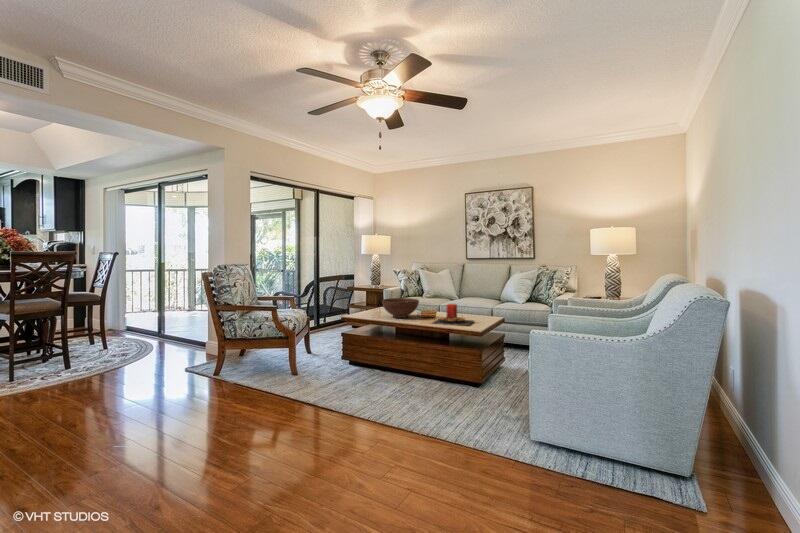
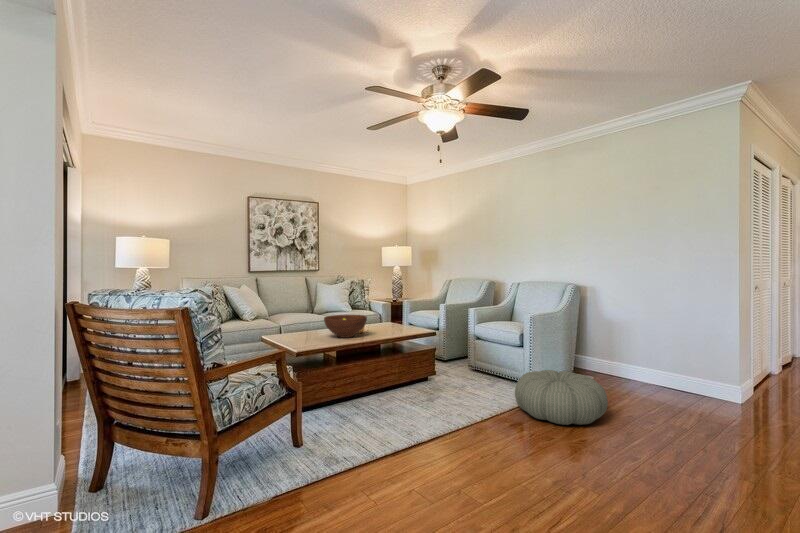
candle: present [432,304,474,326] -> none [376,312,422,334]
pouf: none [375,394,491,478] -> present [515,370,608,425]

